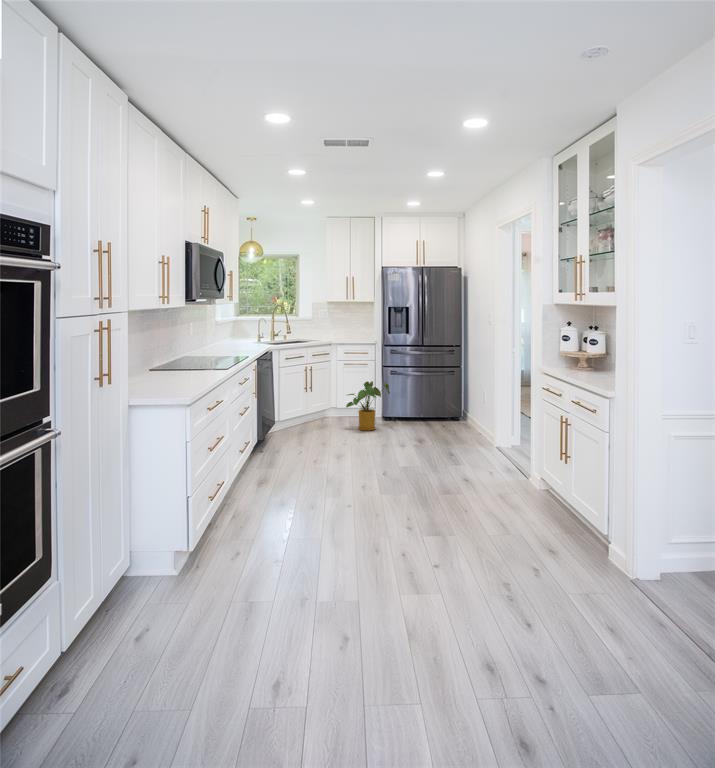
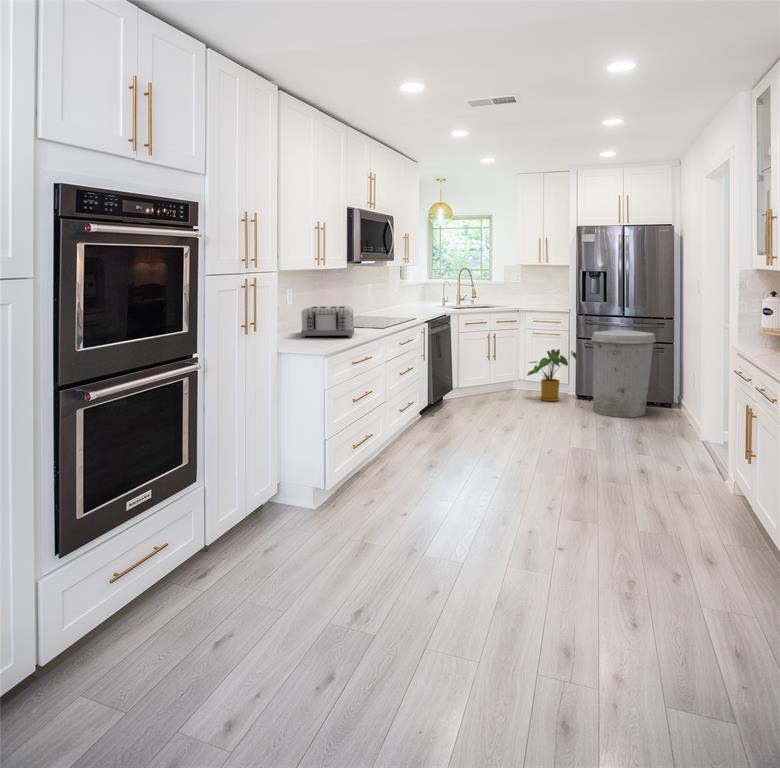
toaster: none [146,347,206,384] -> present [301,306,354,337]
trash can: none [405,364,461,442] -> present [591,330,656,417]

